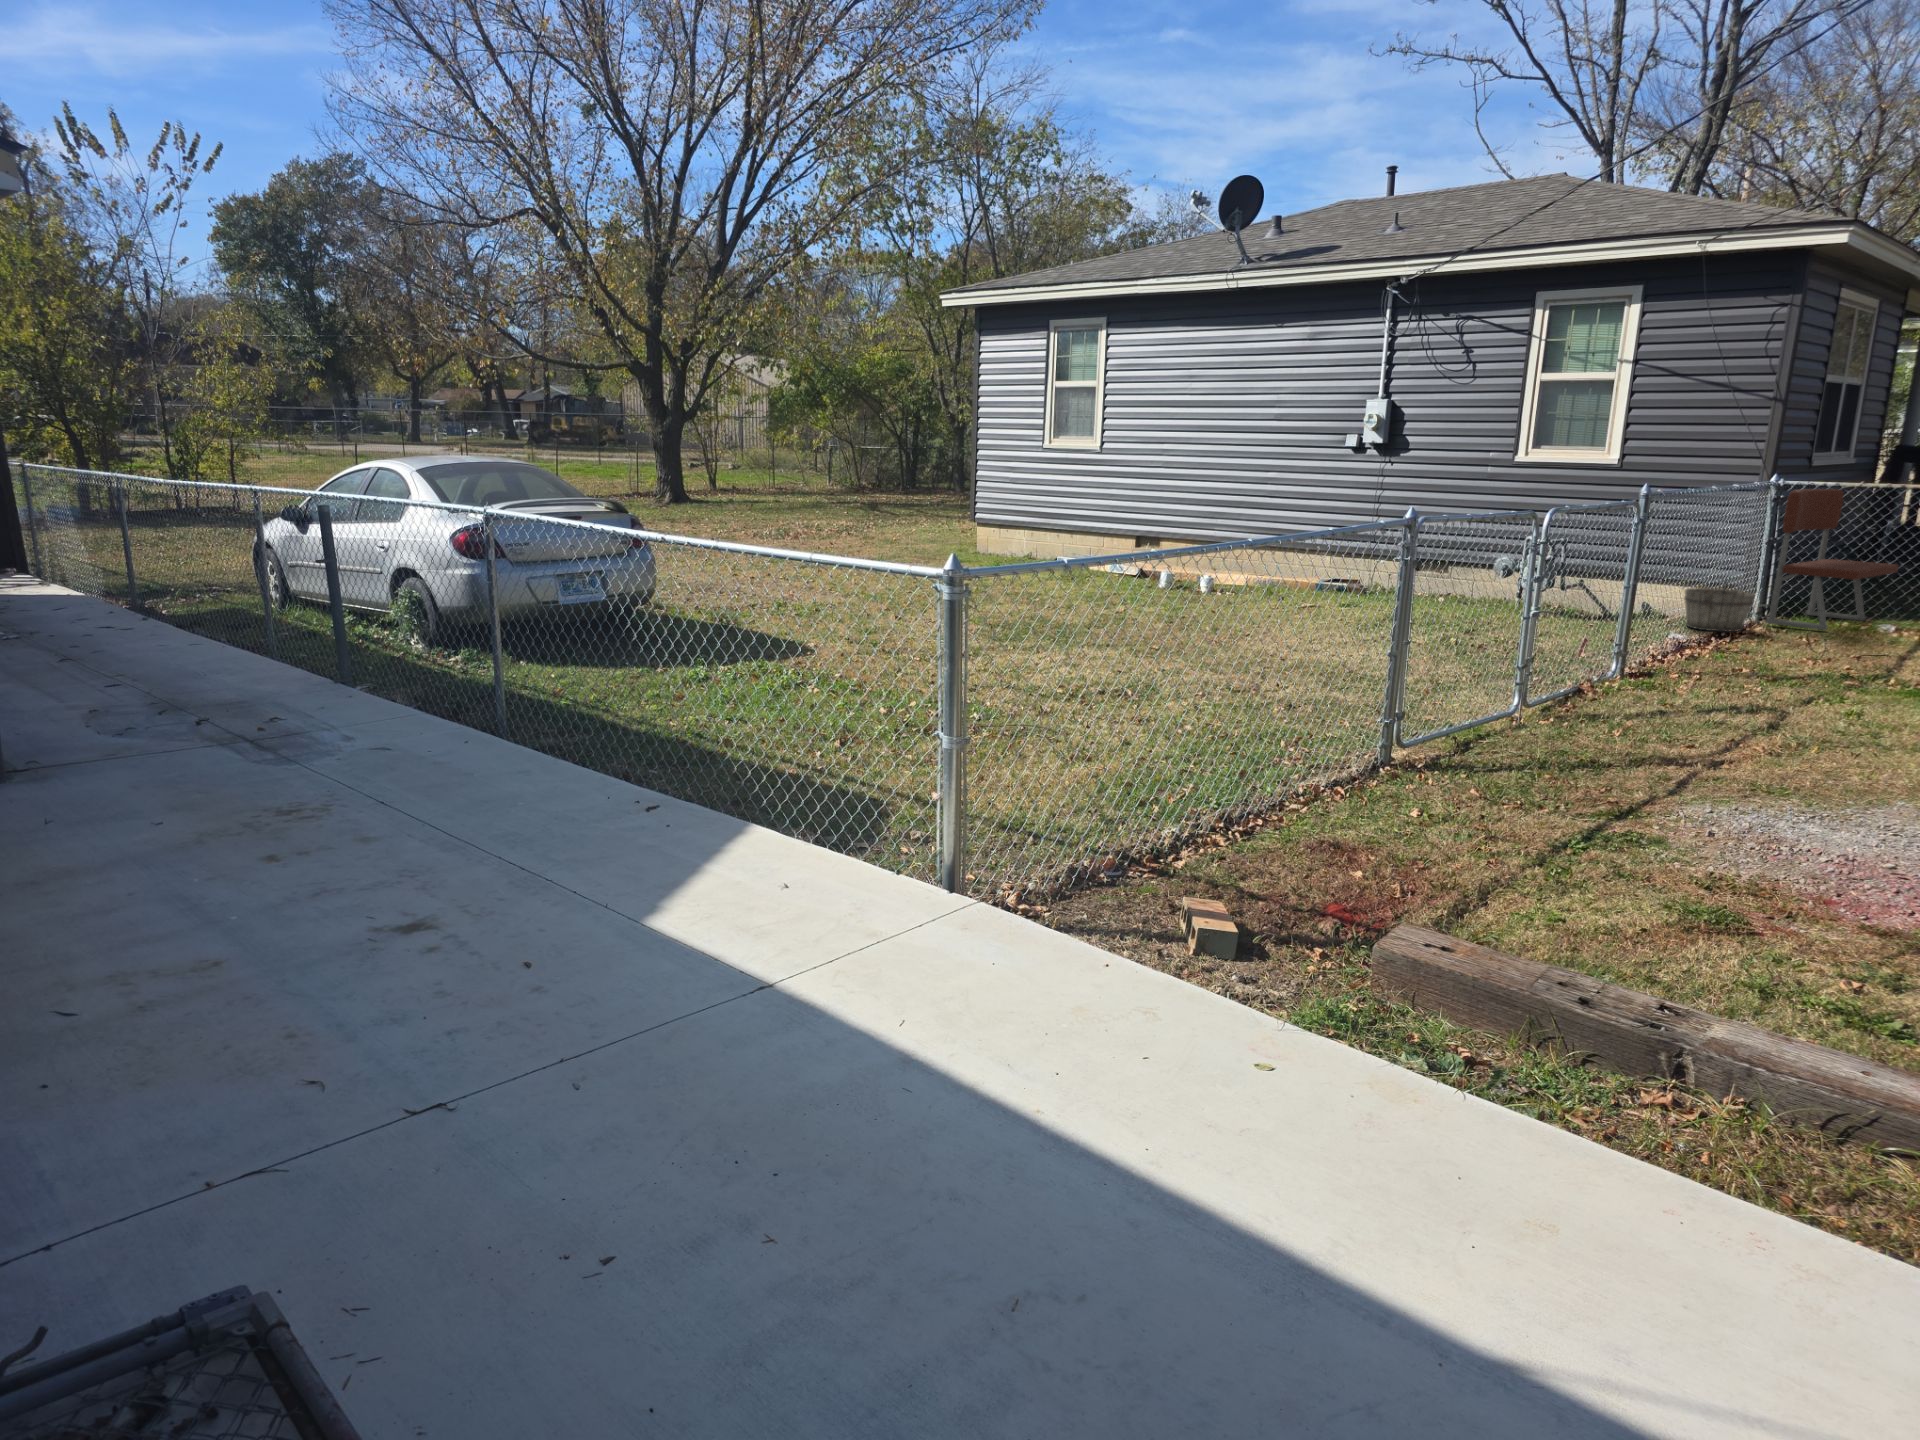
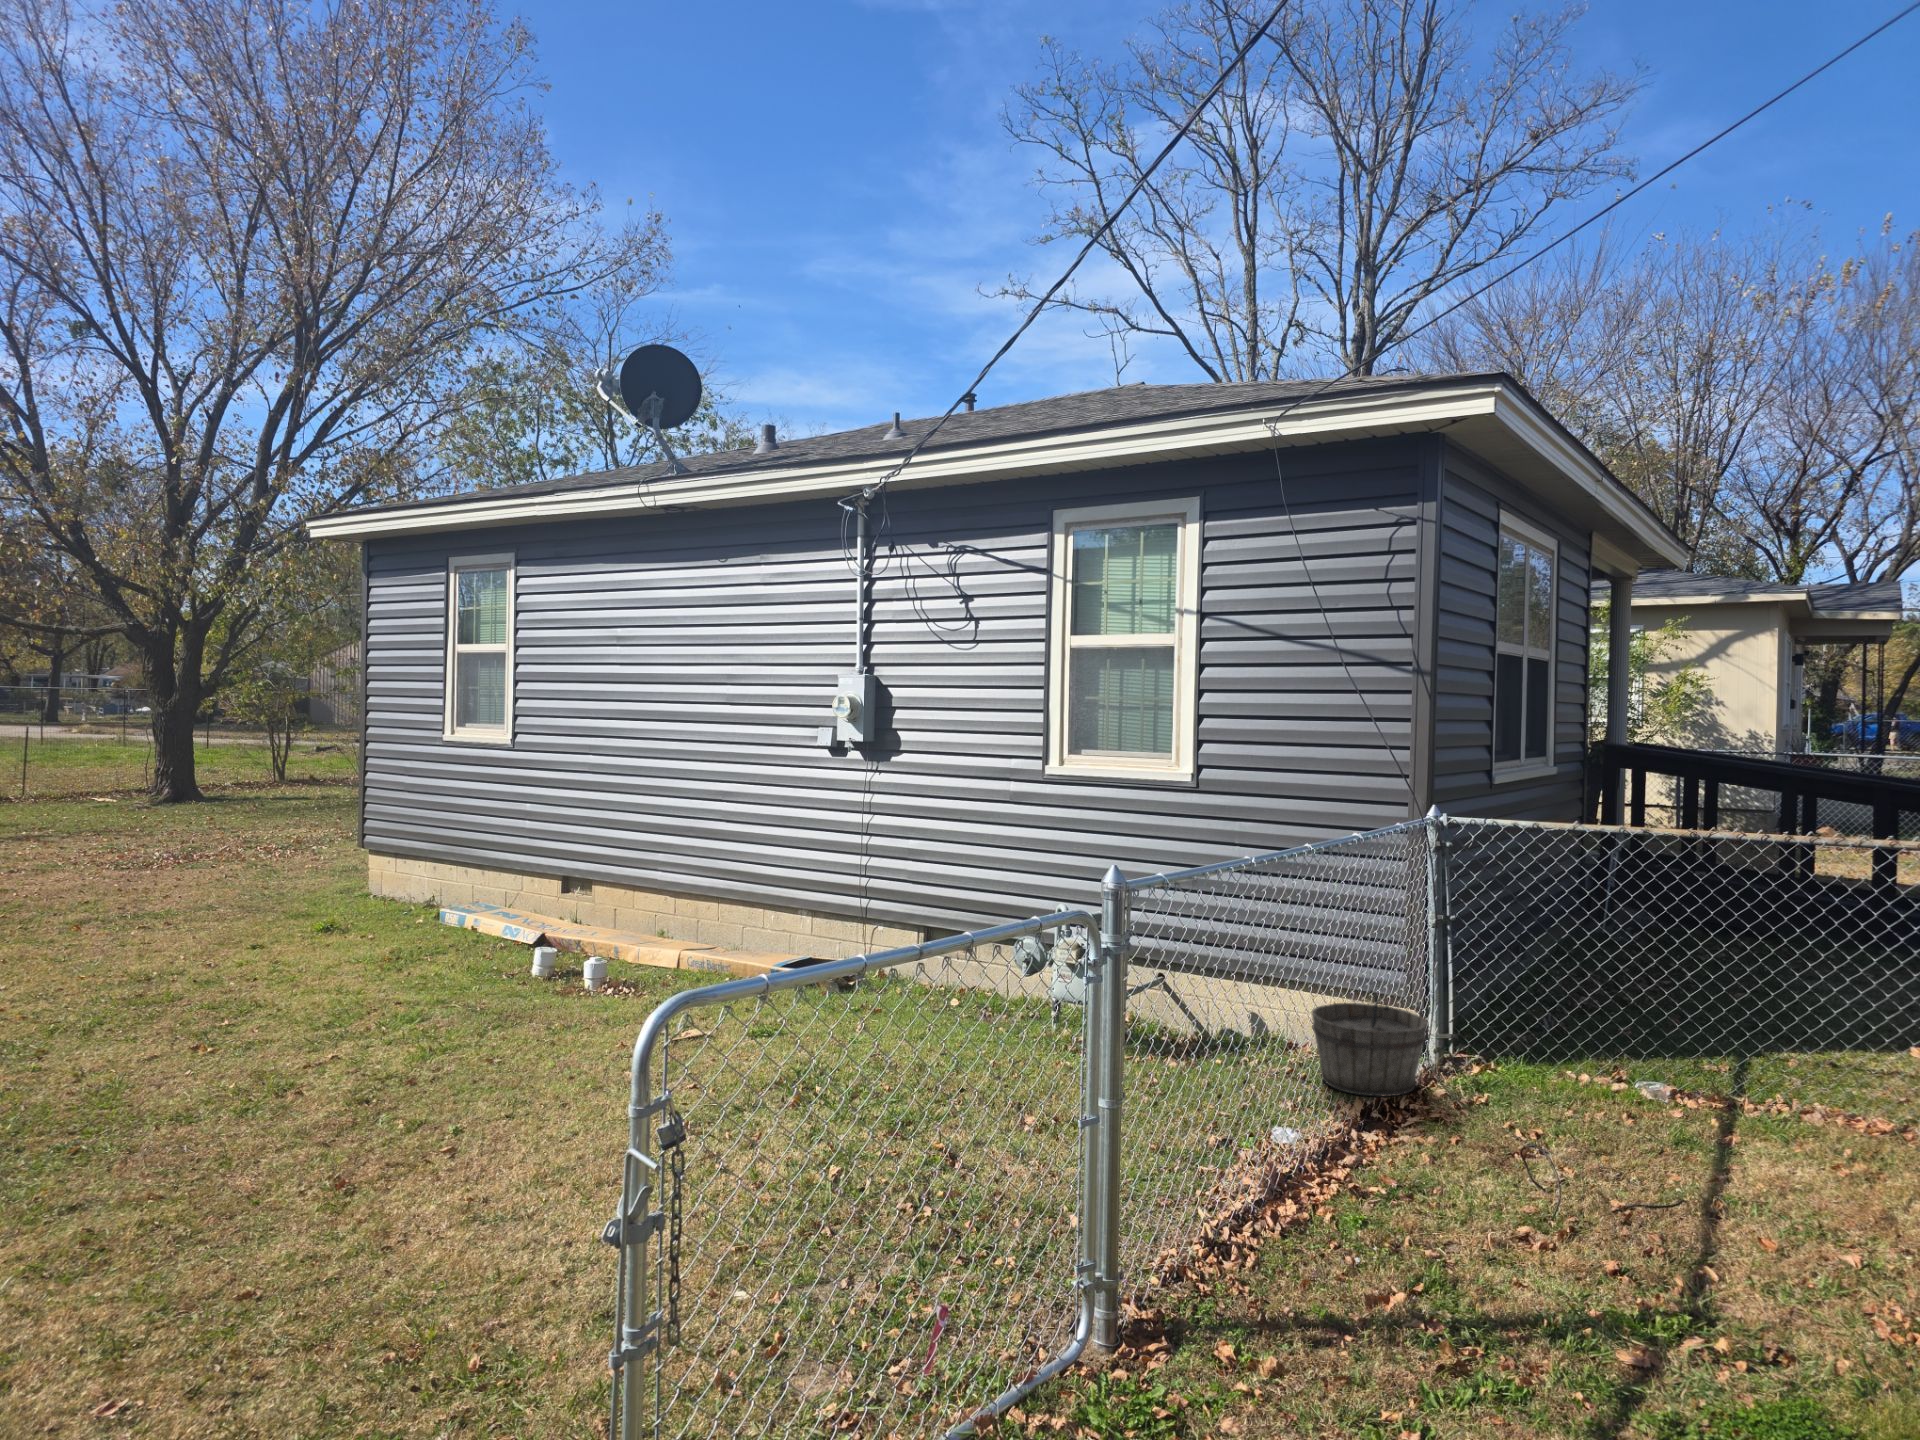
bench: present [1766,489,1898,630] -> none [1453,822,1647,1088]

